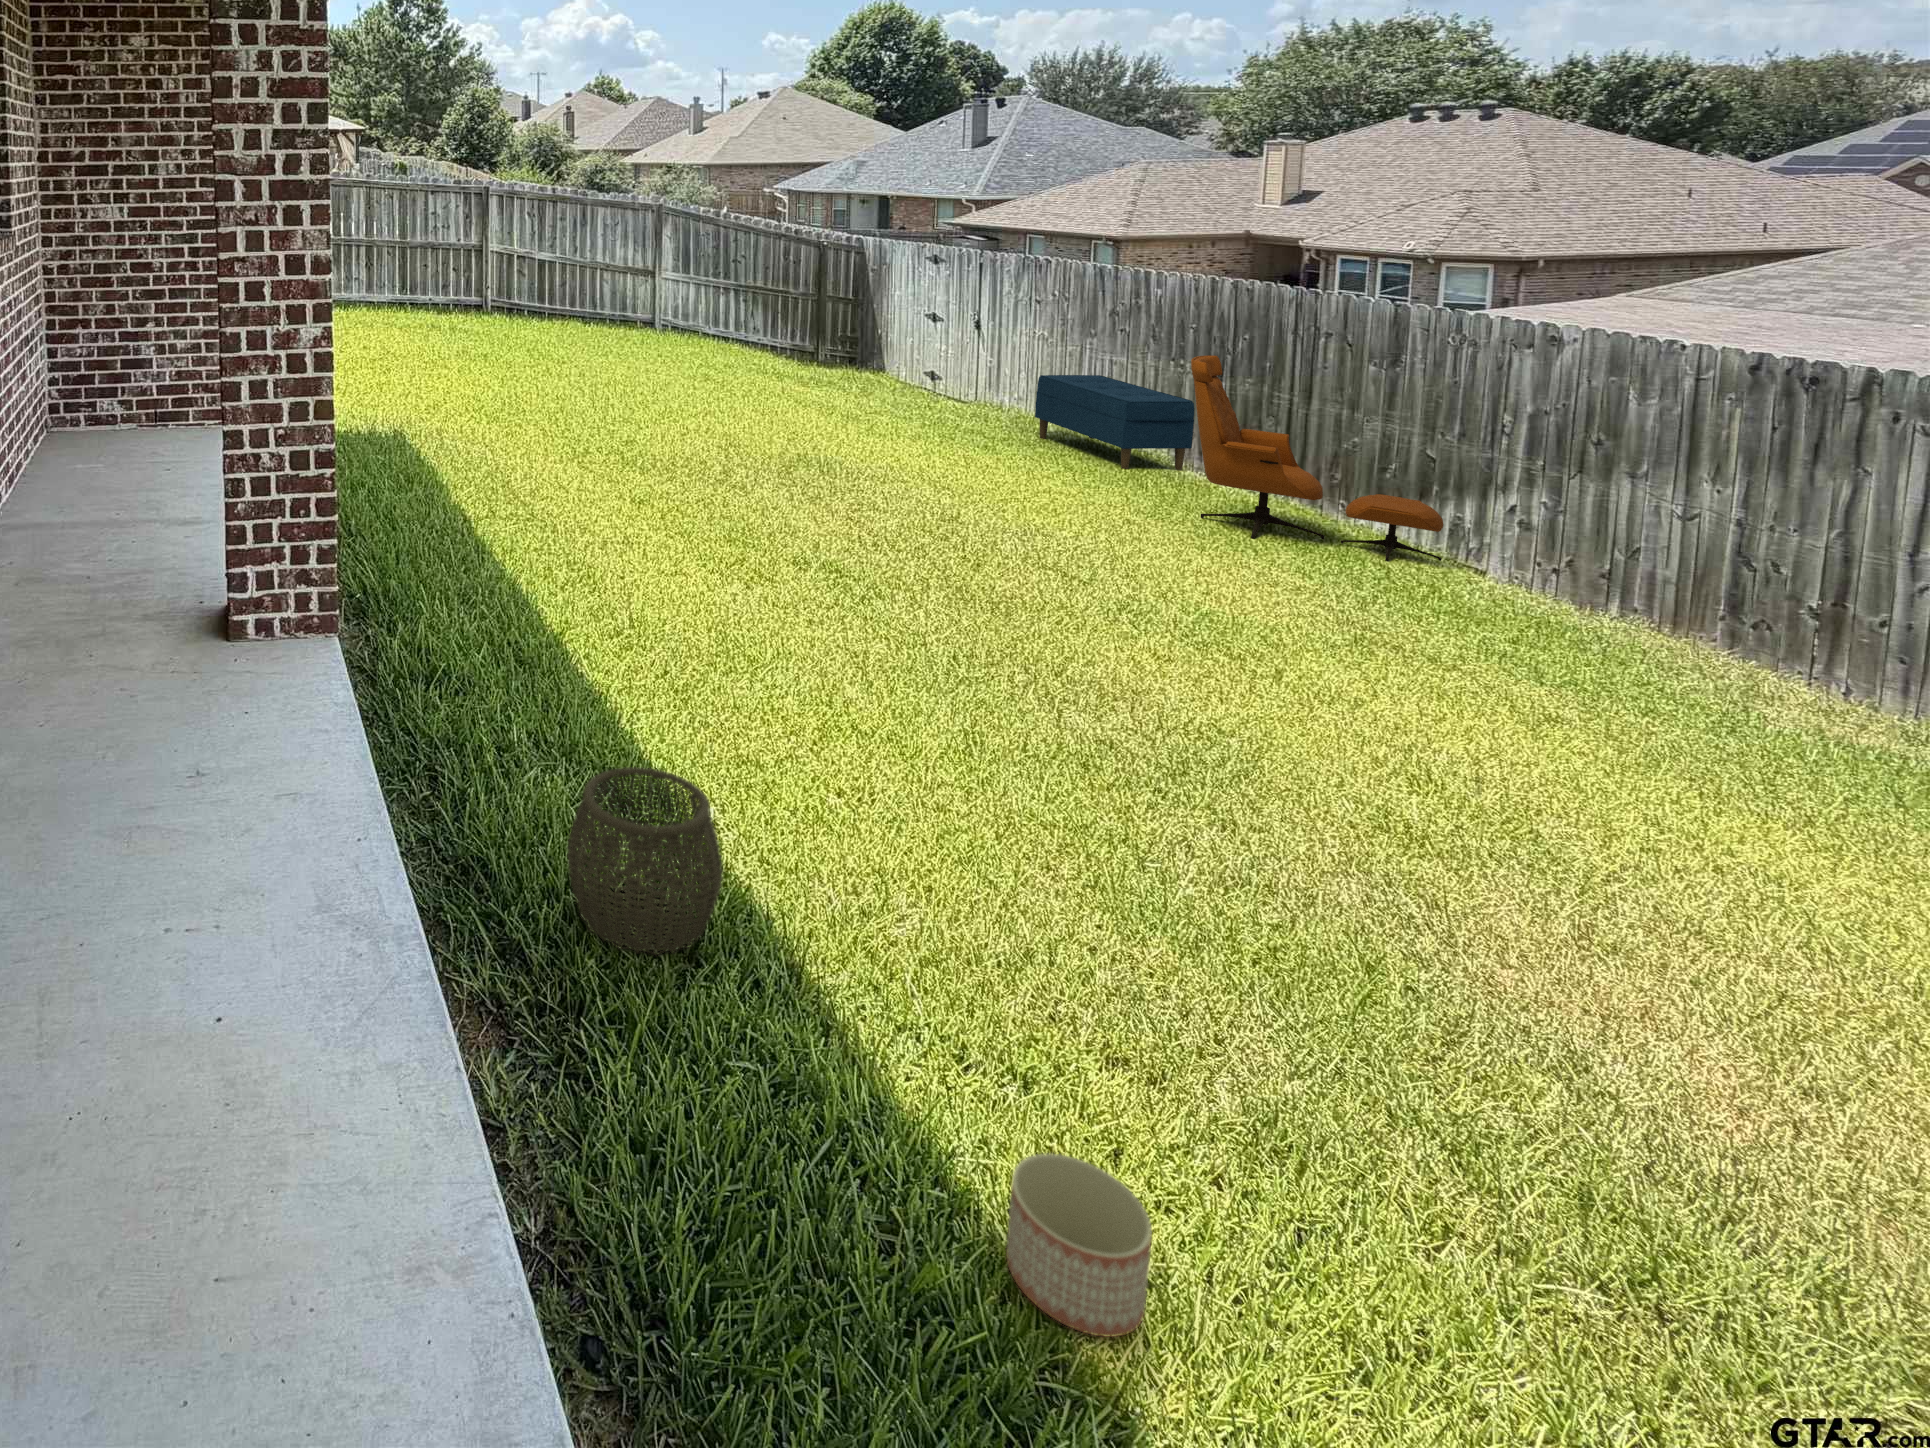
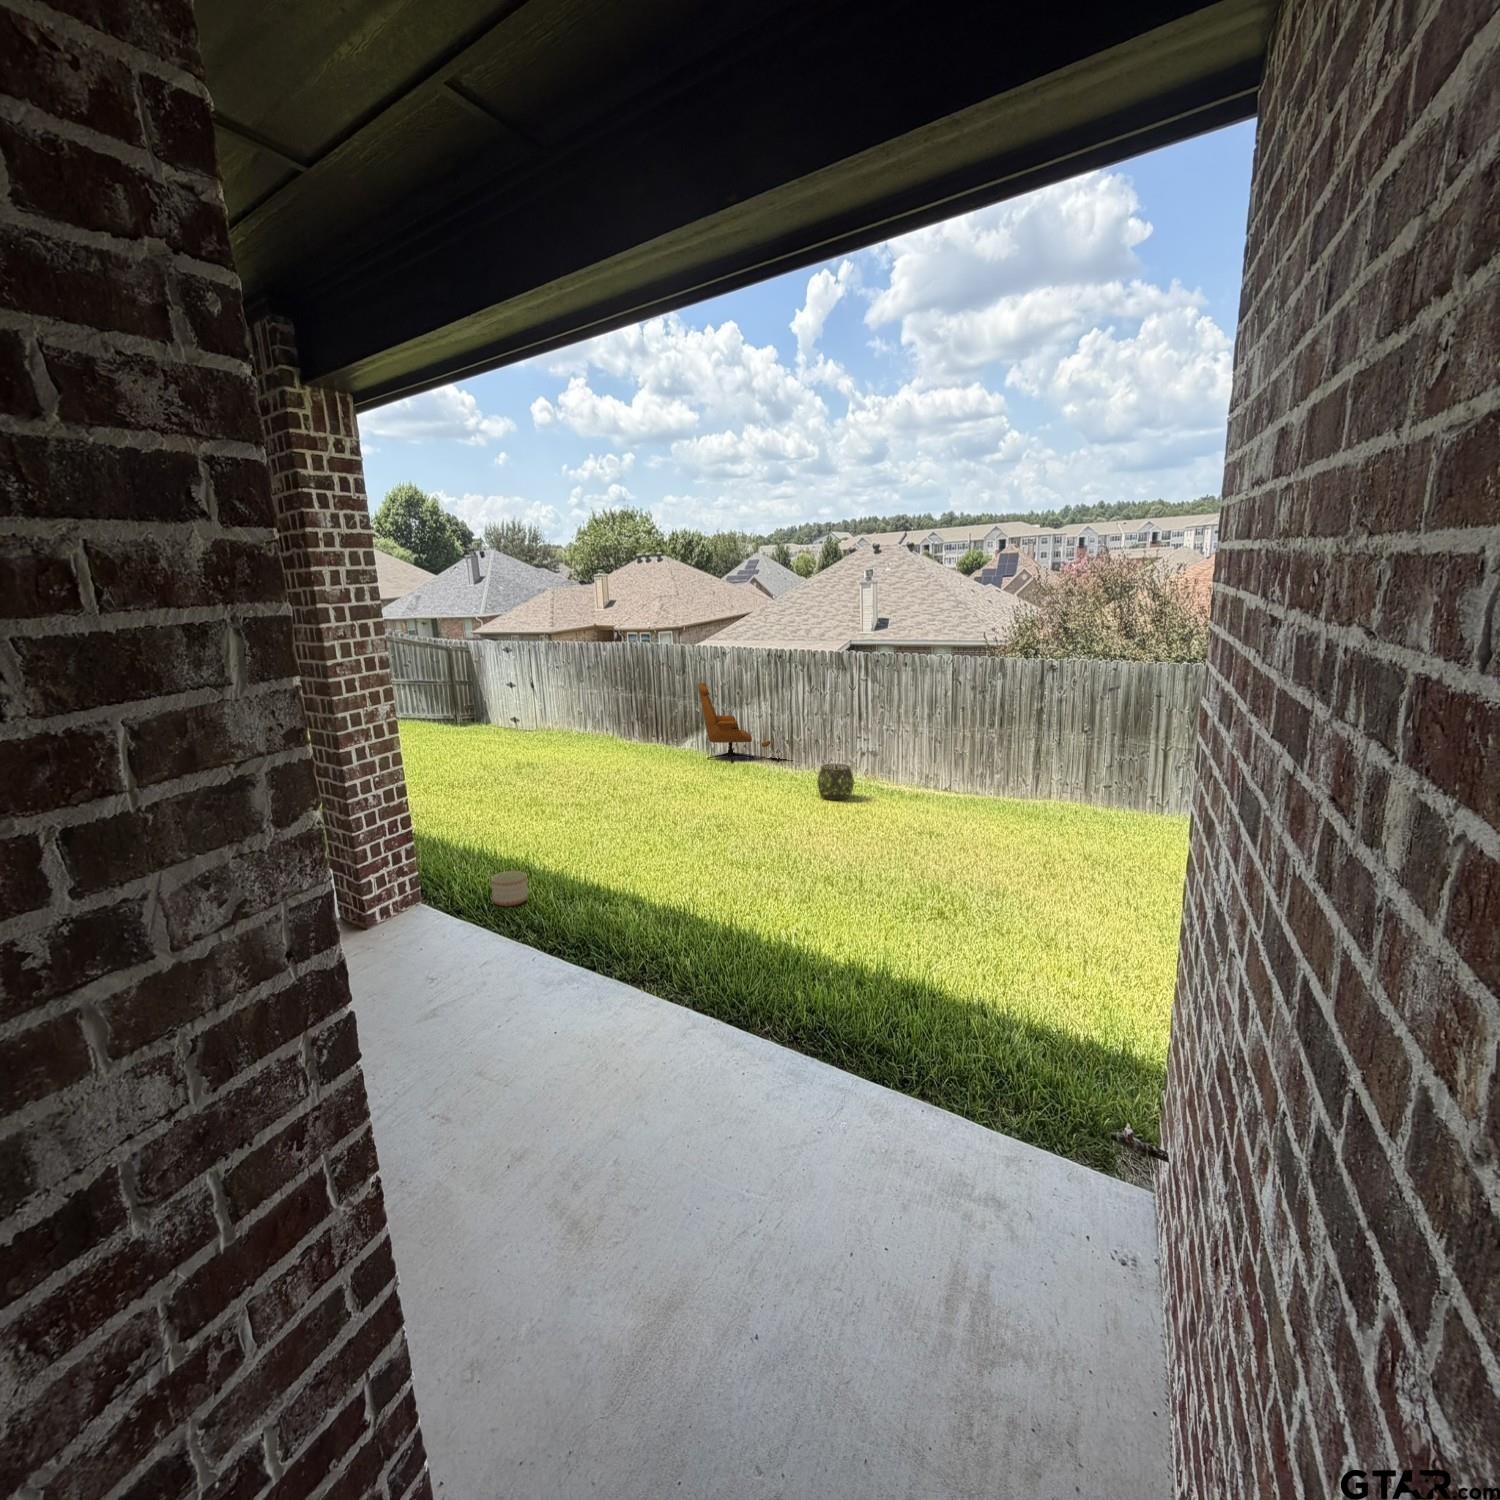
bench: present [1035,375,1194,470] -> none [606,702,682,747]
woven basket: present [567,767,723,955] -> present [817,764,854,800]
planter: present [1006,1153,1152,1337] -> present [491,871,528,906]

